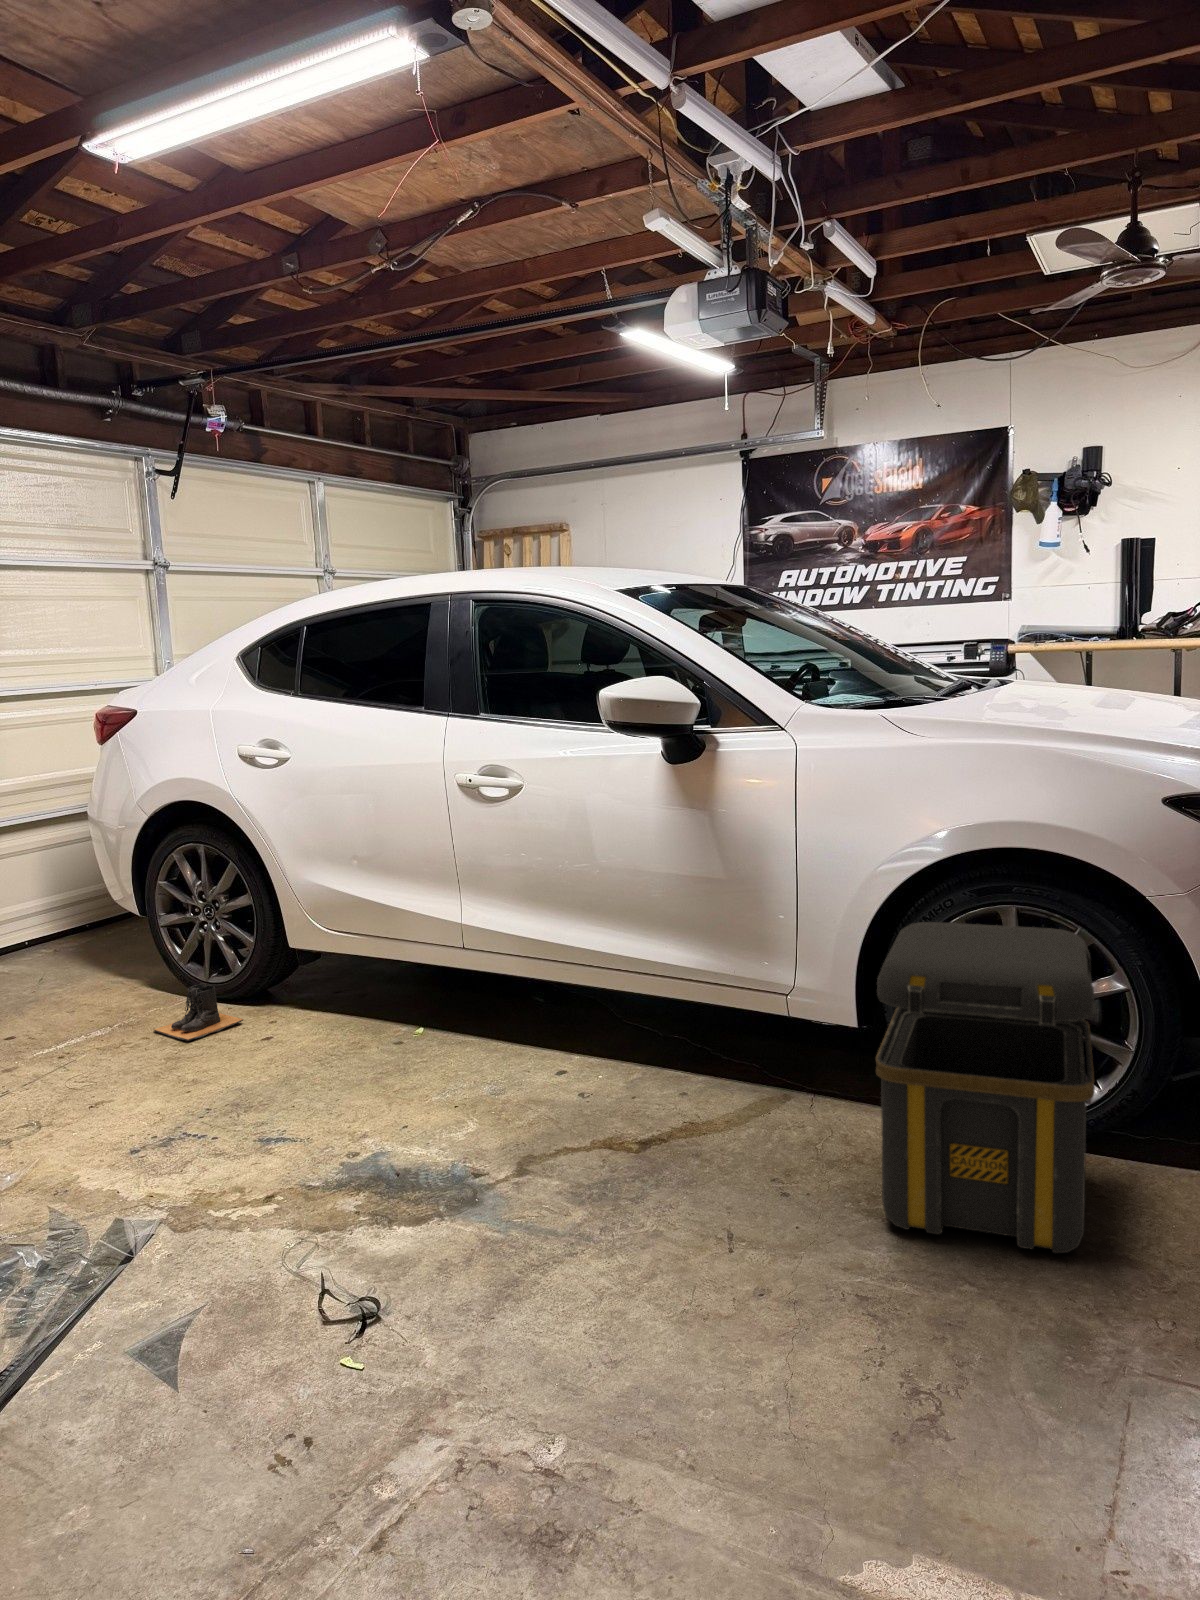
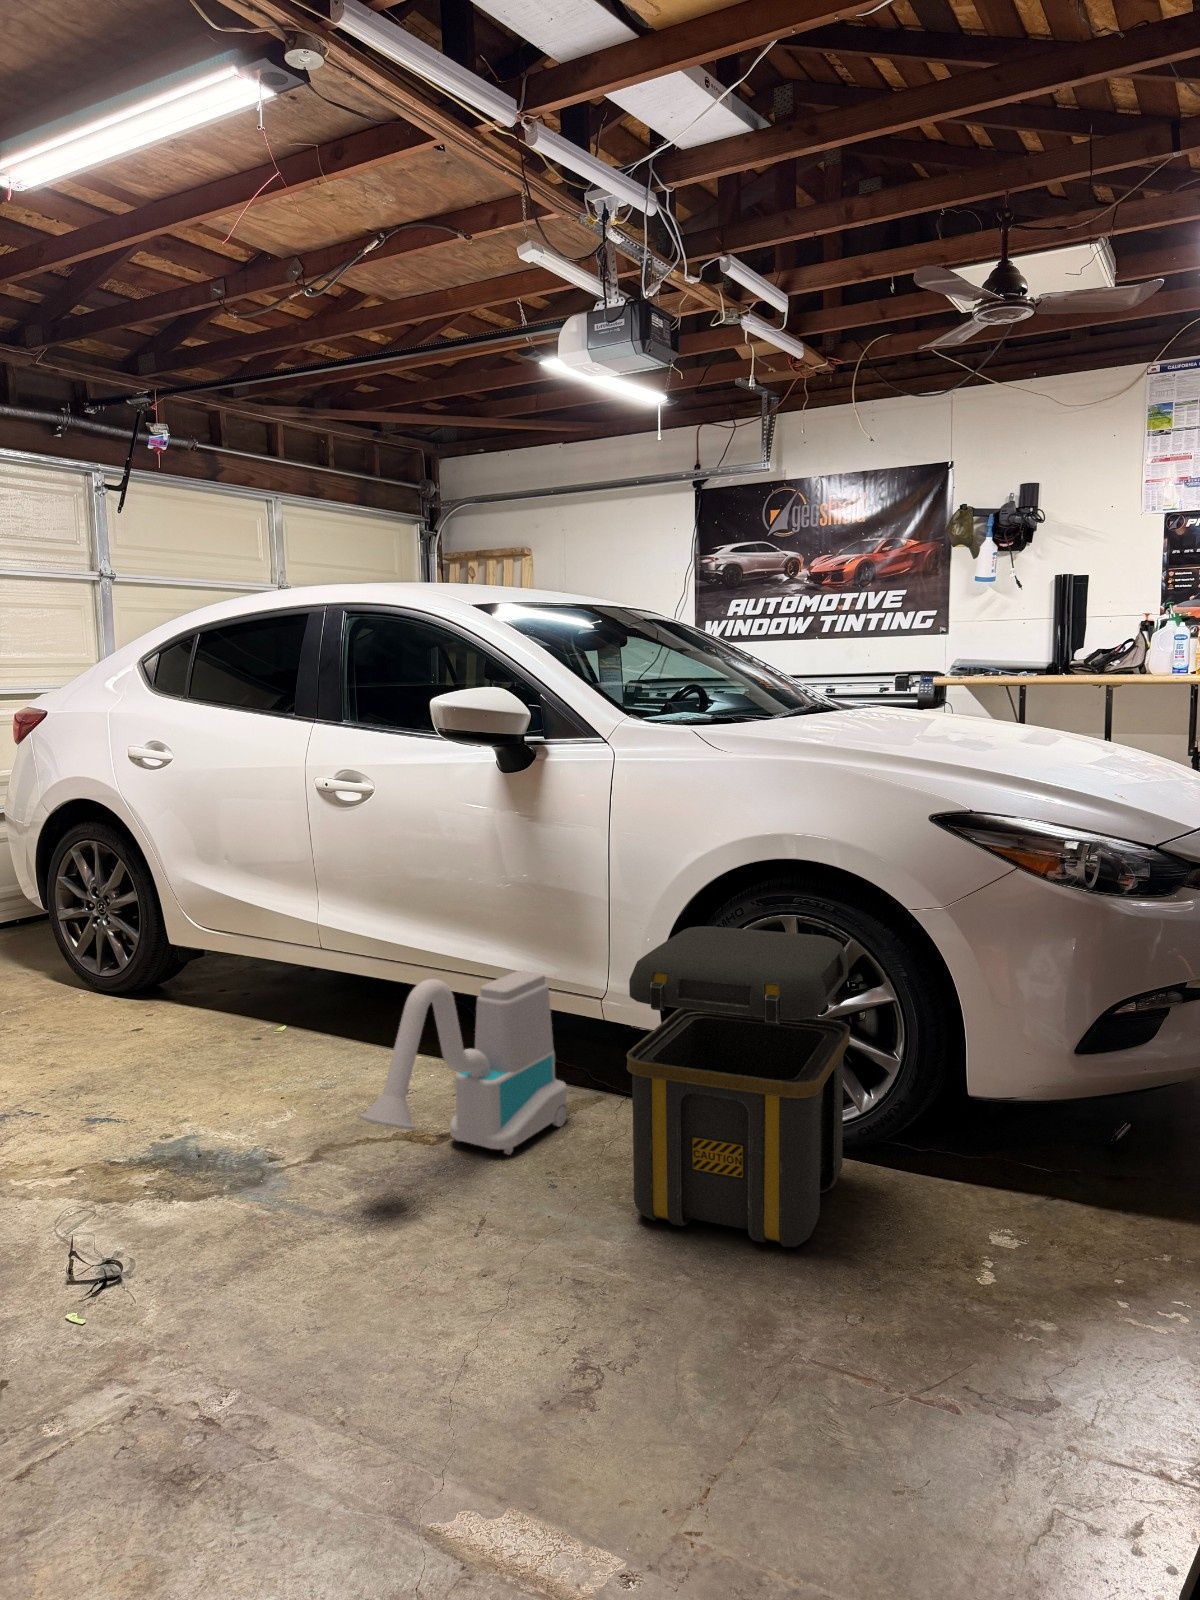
vacuum cleaner: none [590,972,764,1163] -> present [359,971,567,1155]
boots: present [154,984,243,1041] -> none [34,973,122,1027]

